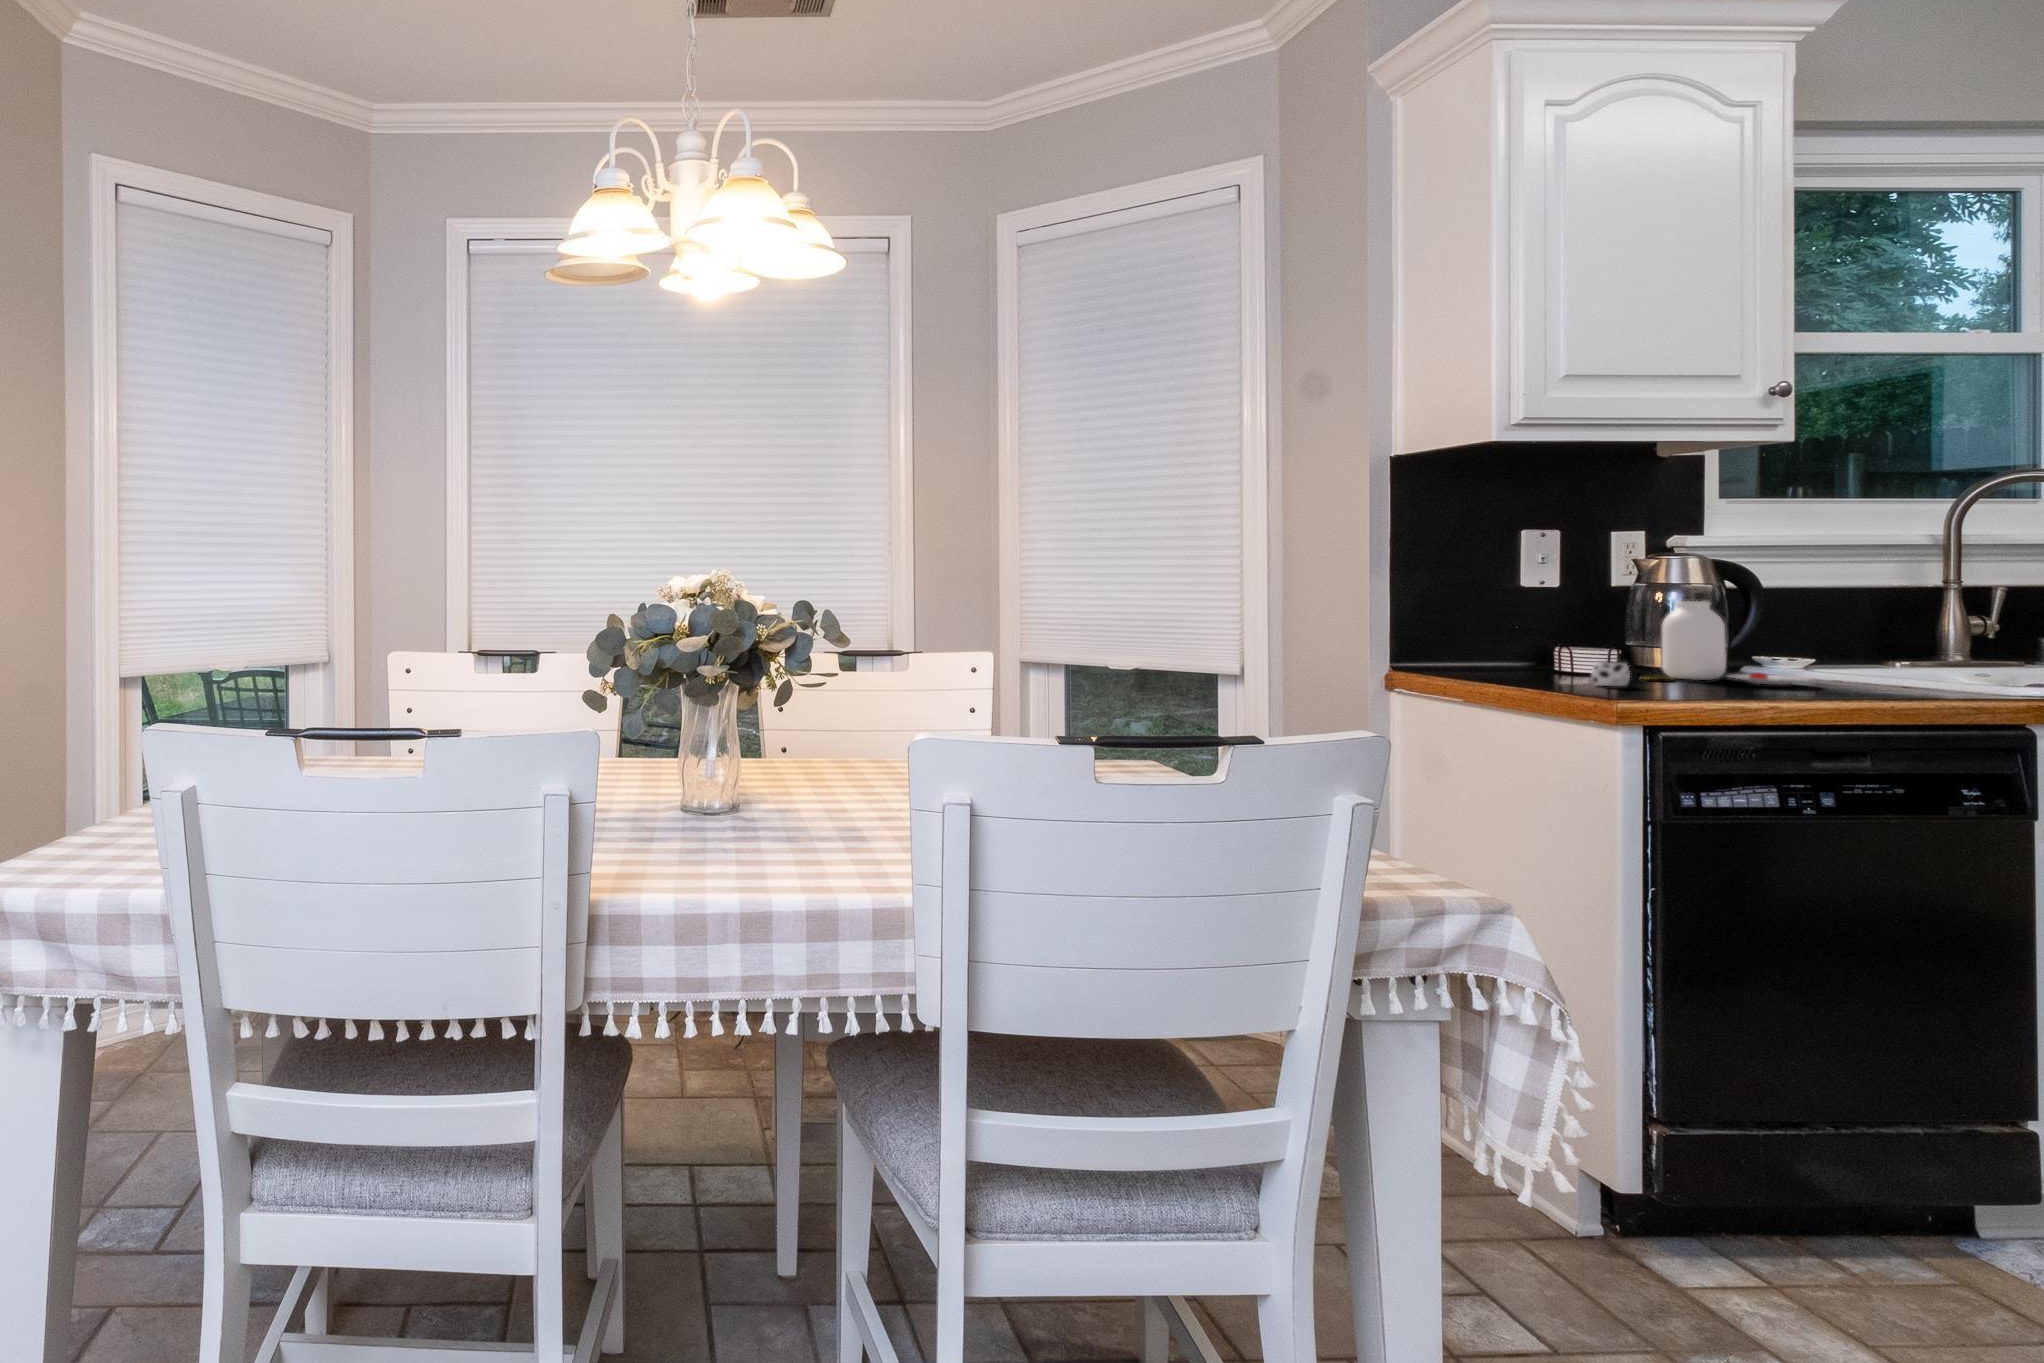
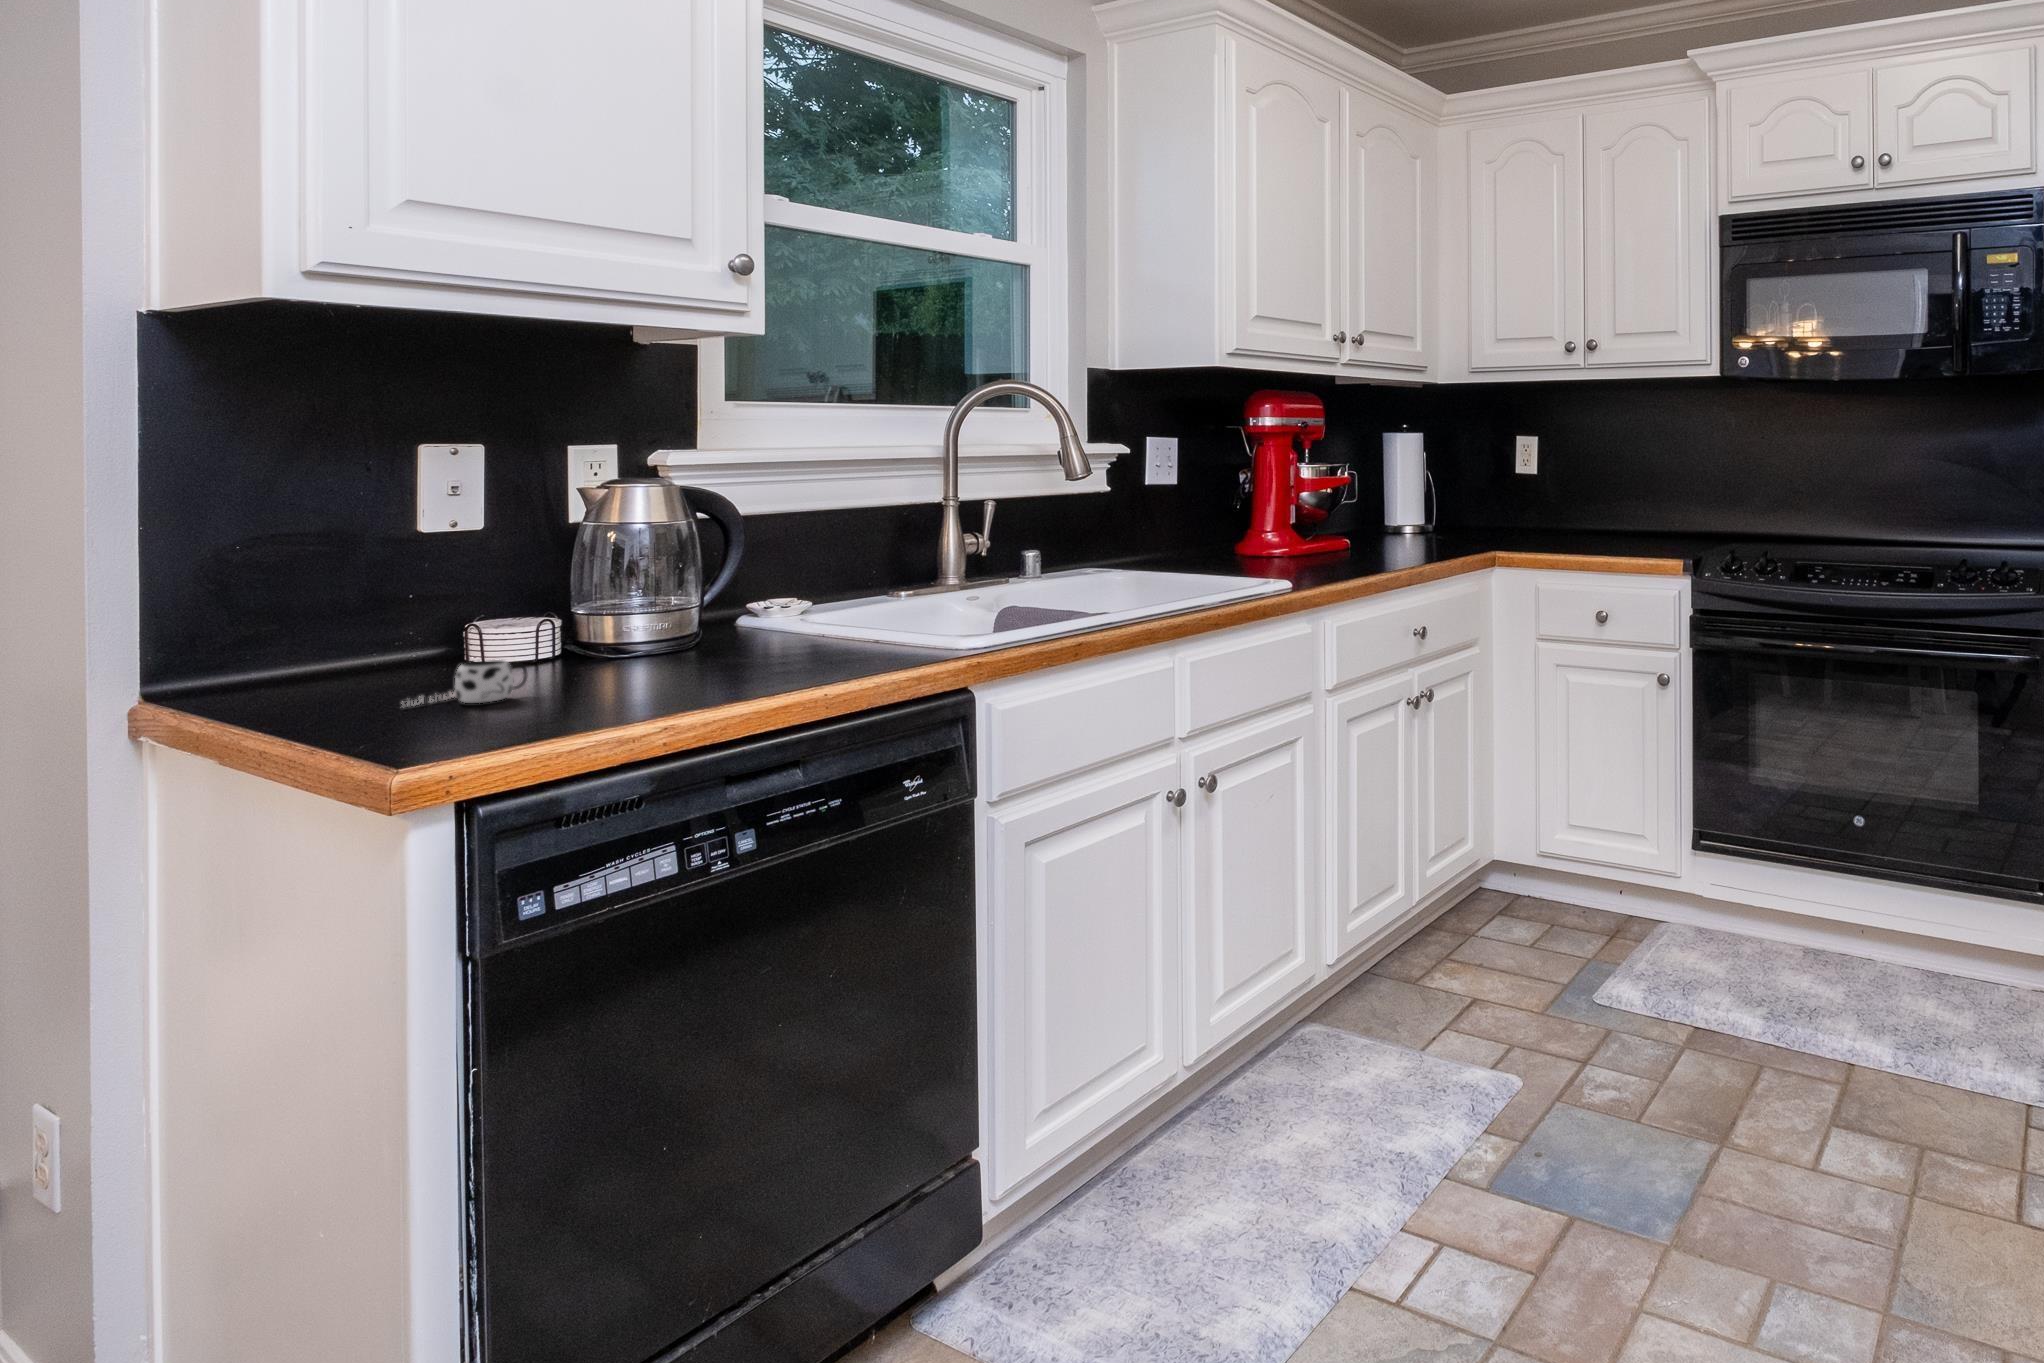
jar: present [1652,601,1812,685] -> none [555,550,768,673]

